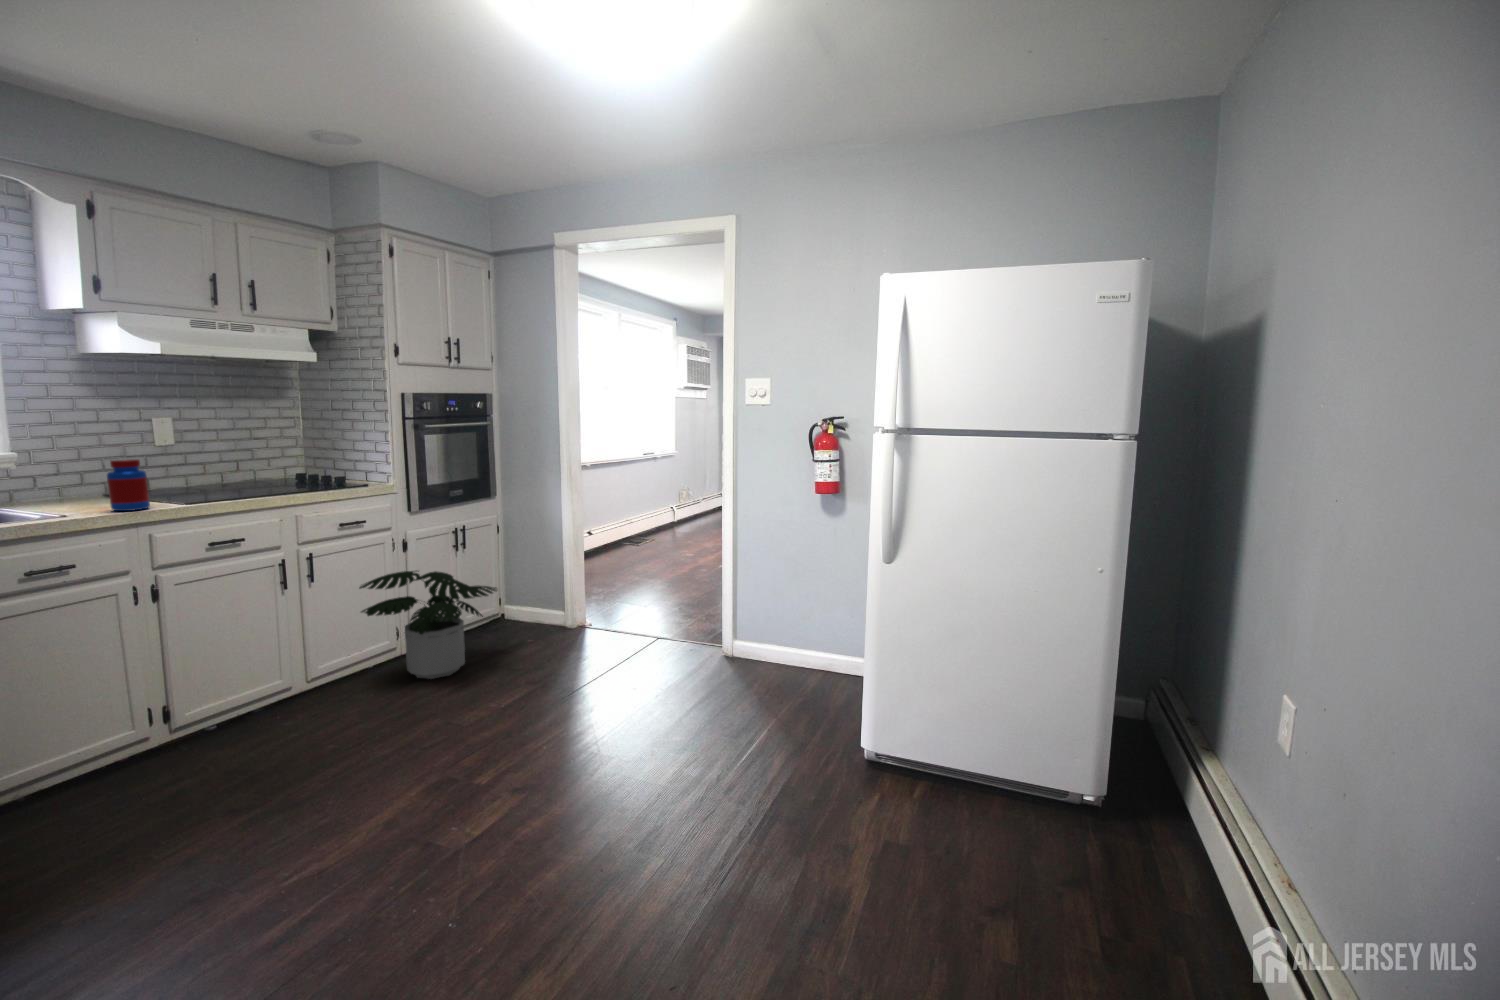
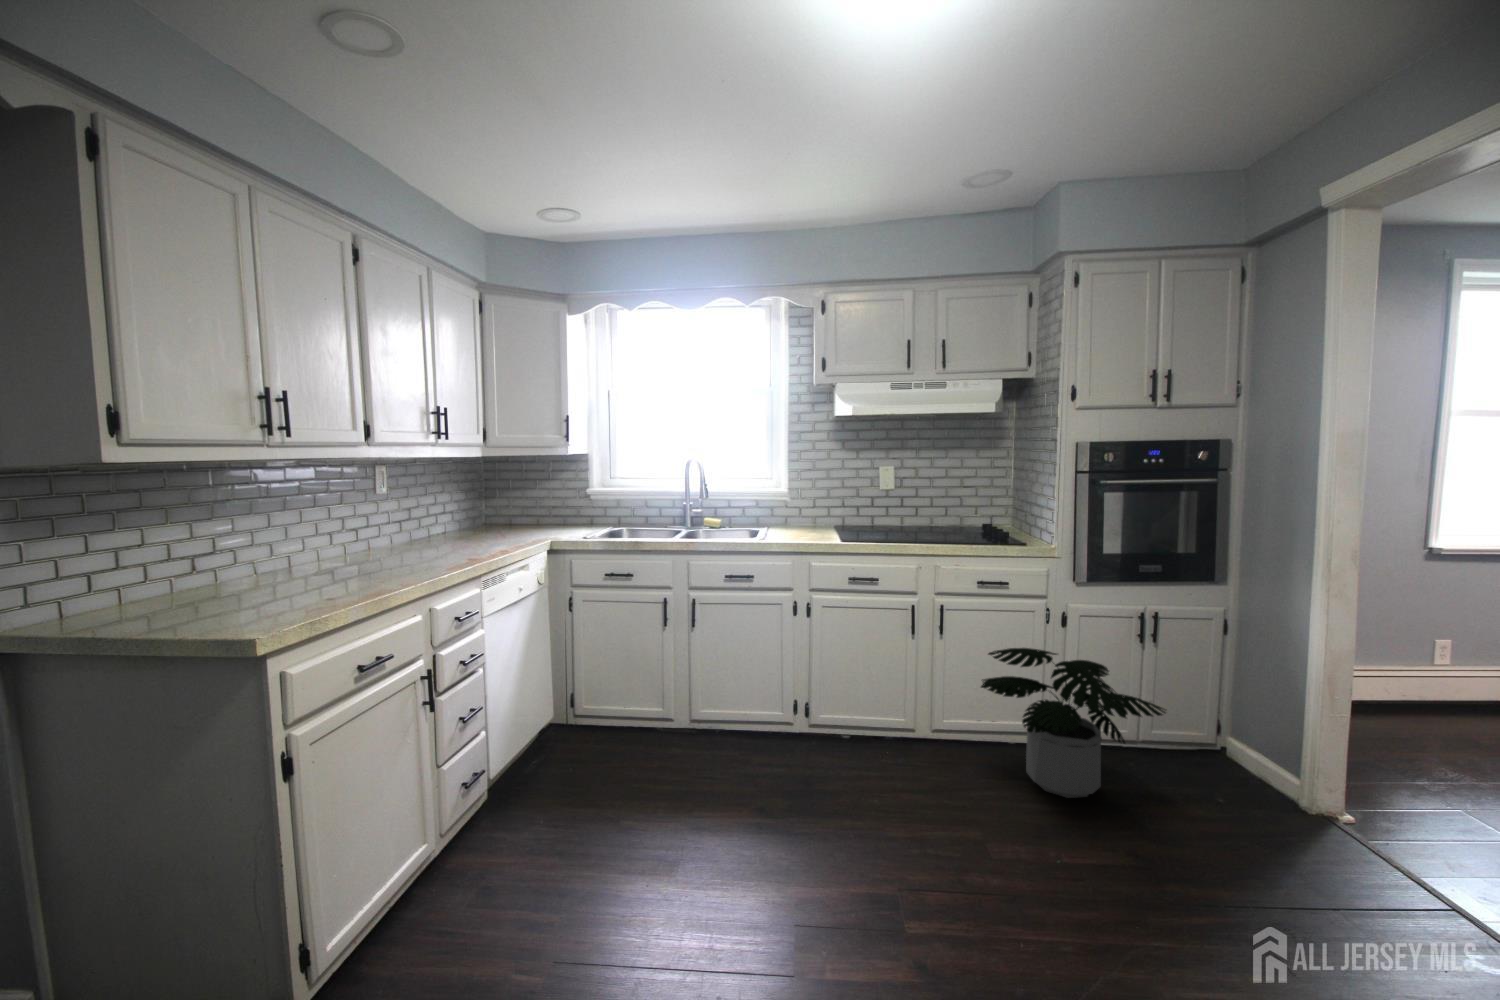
jar: present [107,459,150,511] -> none [806,501,829,541]

